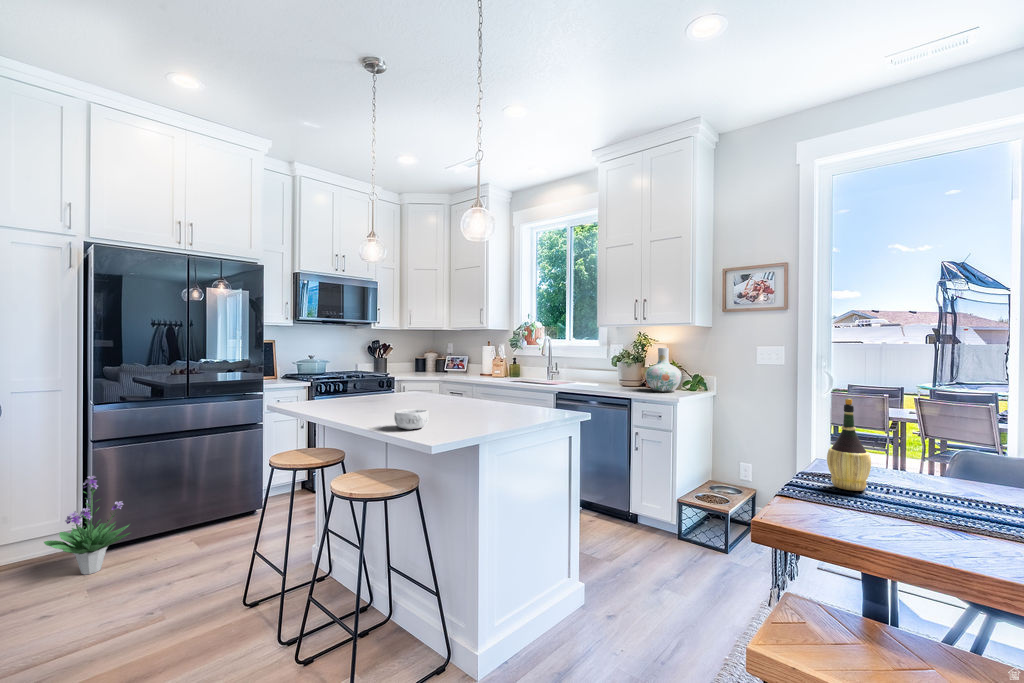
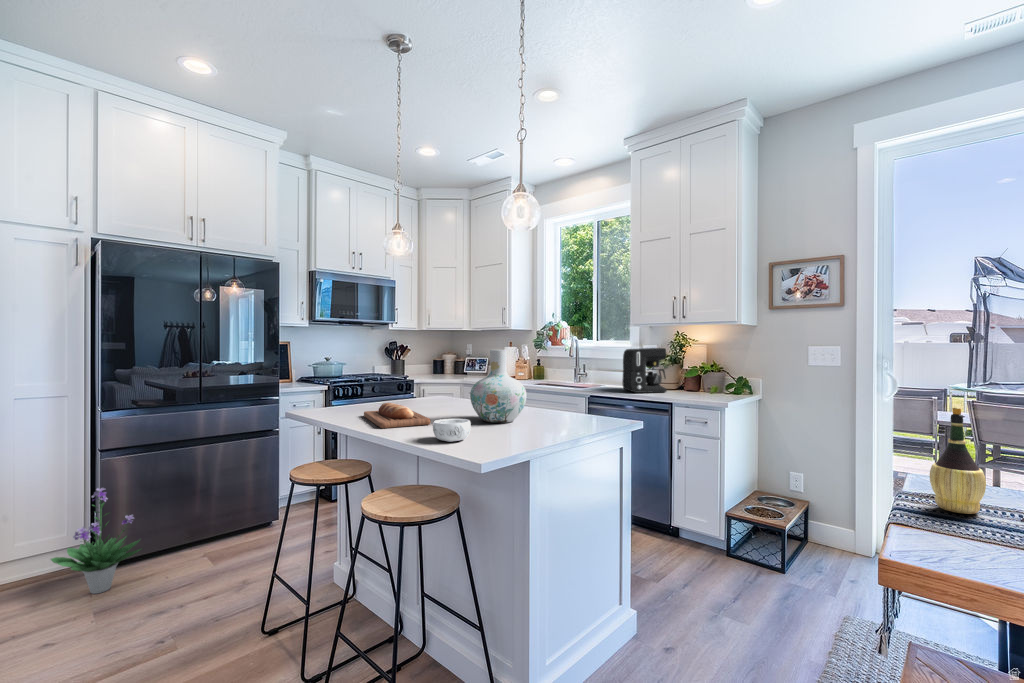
coffee maker: none [588,347,628,389] -> present [622,348,667,393]
vase: present [646,348,681,392] -> present [470,350,527,423]
bread loaf: none [337,396,397,418] -> present [364,403,431,428]

